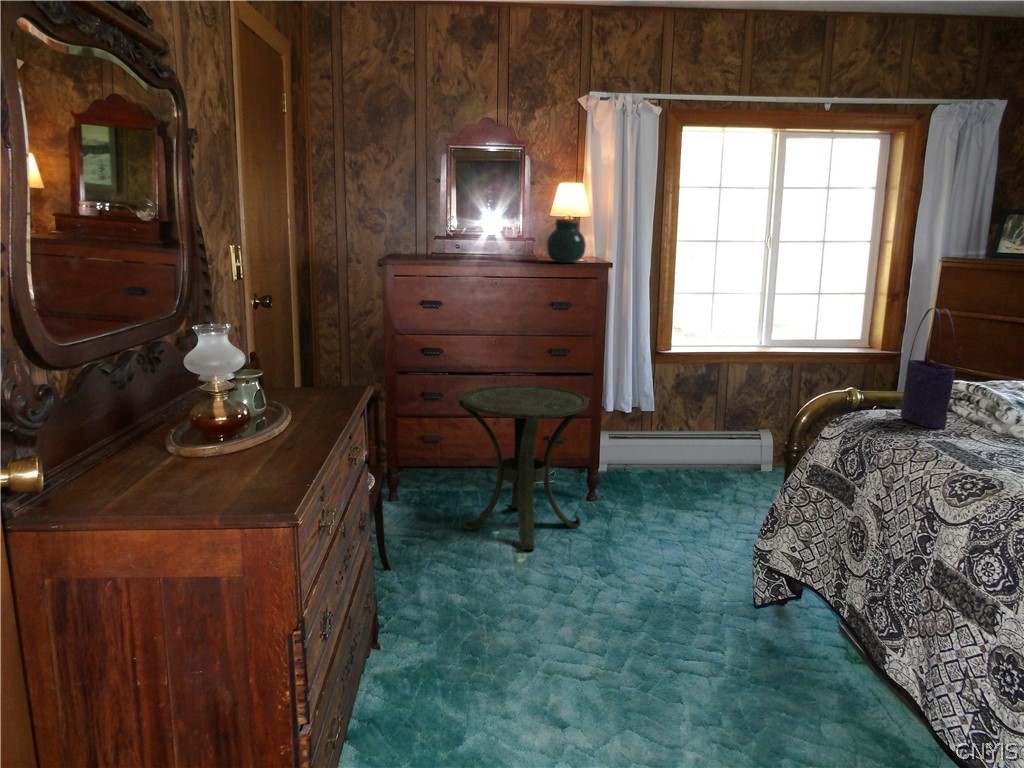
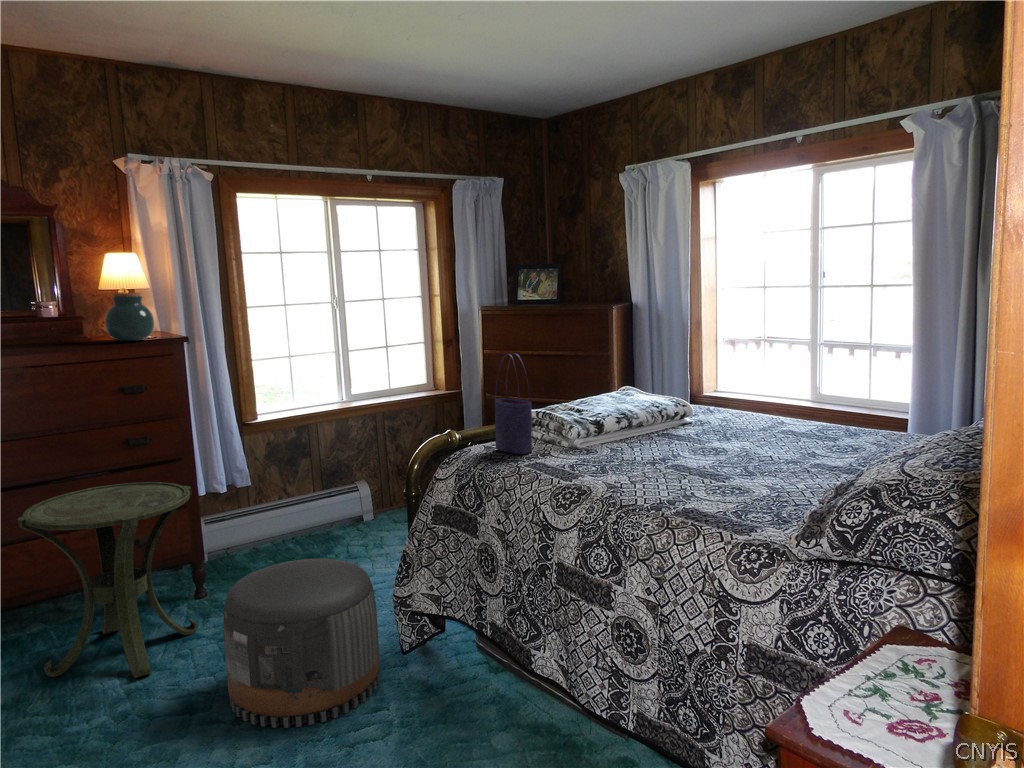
pouf: none [585,485,733,642] -> present [223,558,380,728]

